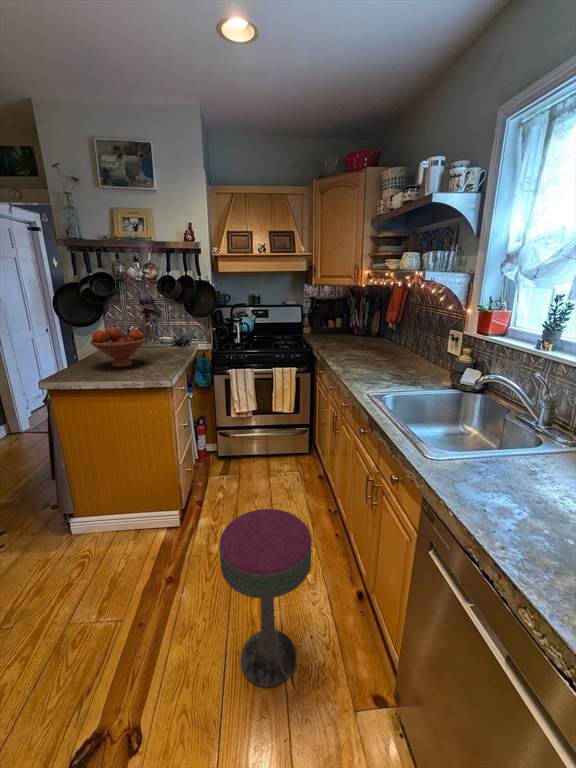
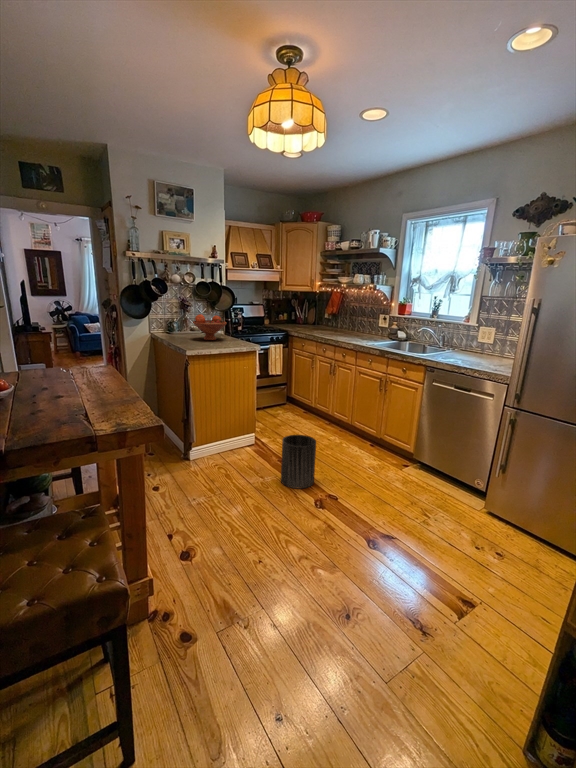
bar stool: present [219,509,312,687] -> none [341,391,381,467]
trash can: none [39,587,134,724] -> present [281,435,316,489]

